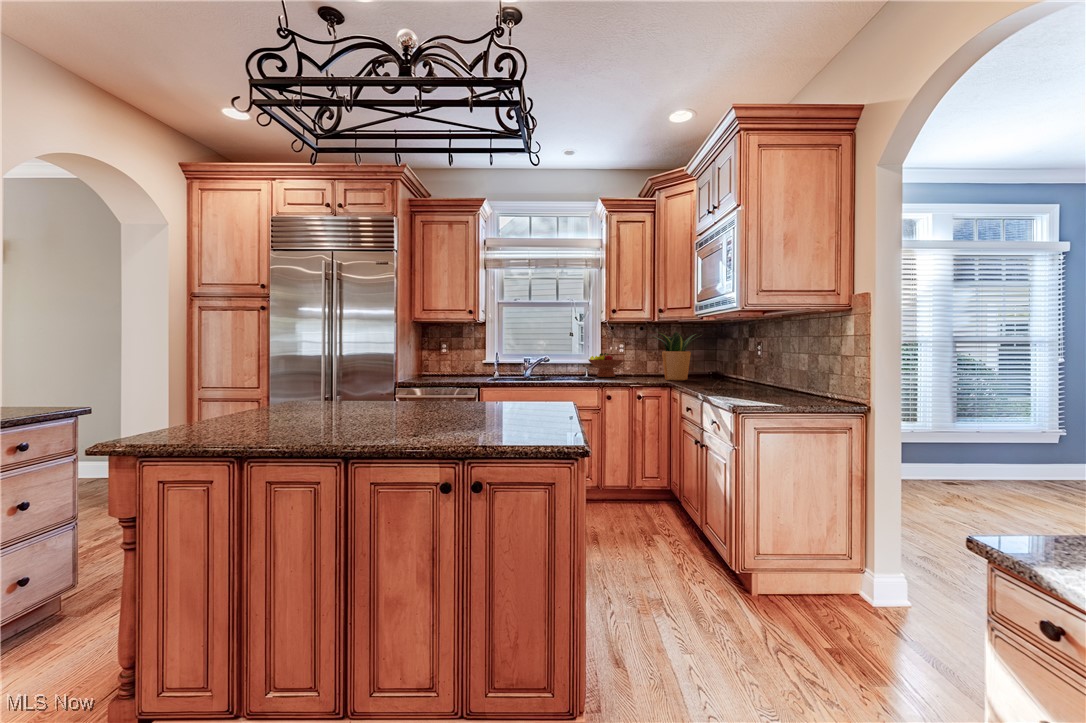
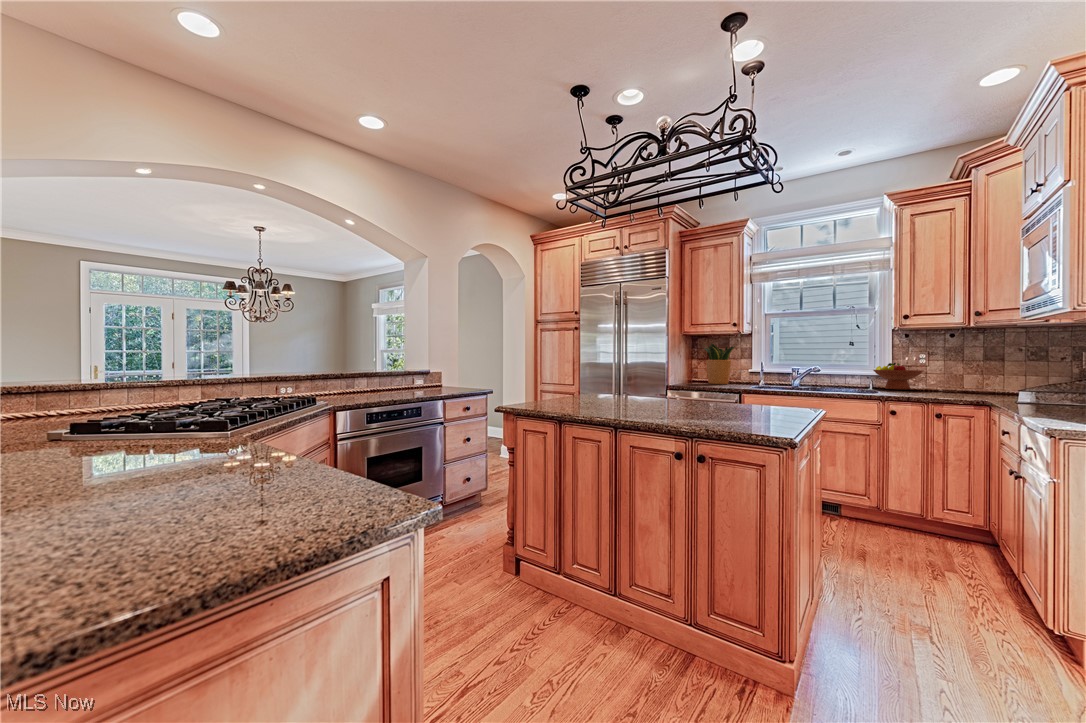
potted plant: present [654,331,699,380] -> present [704,343,735,384]

